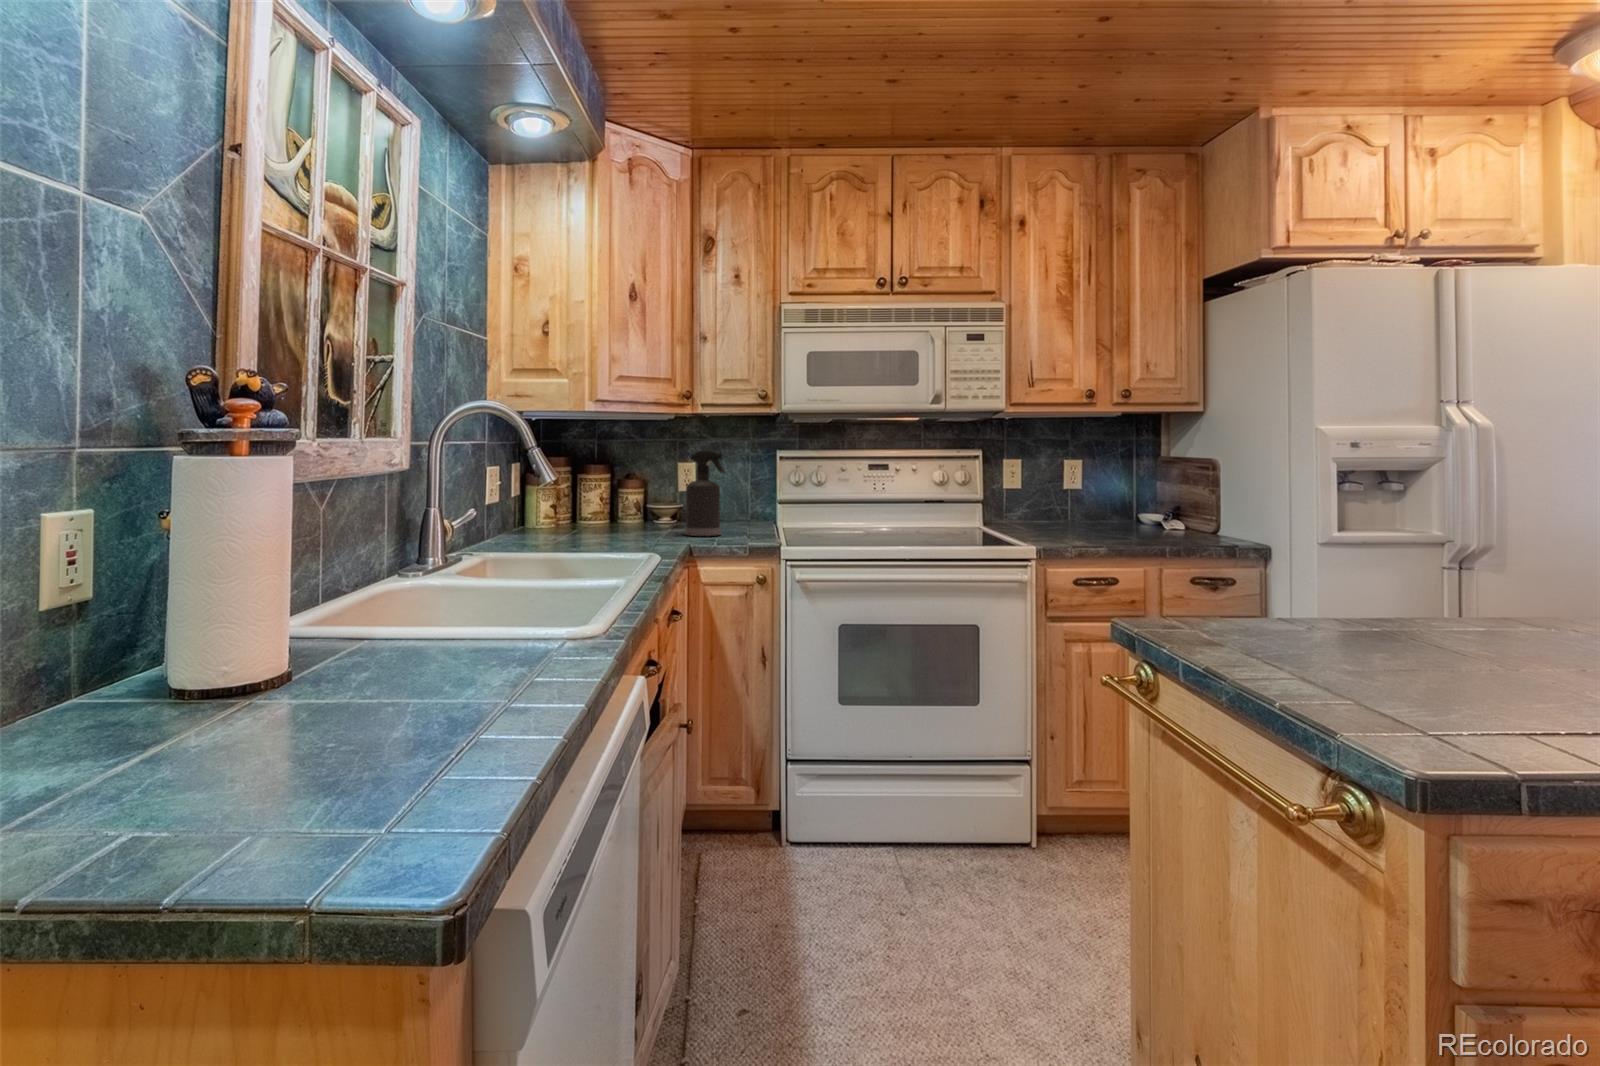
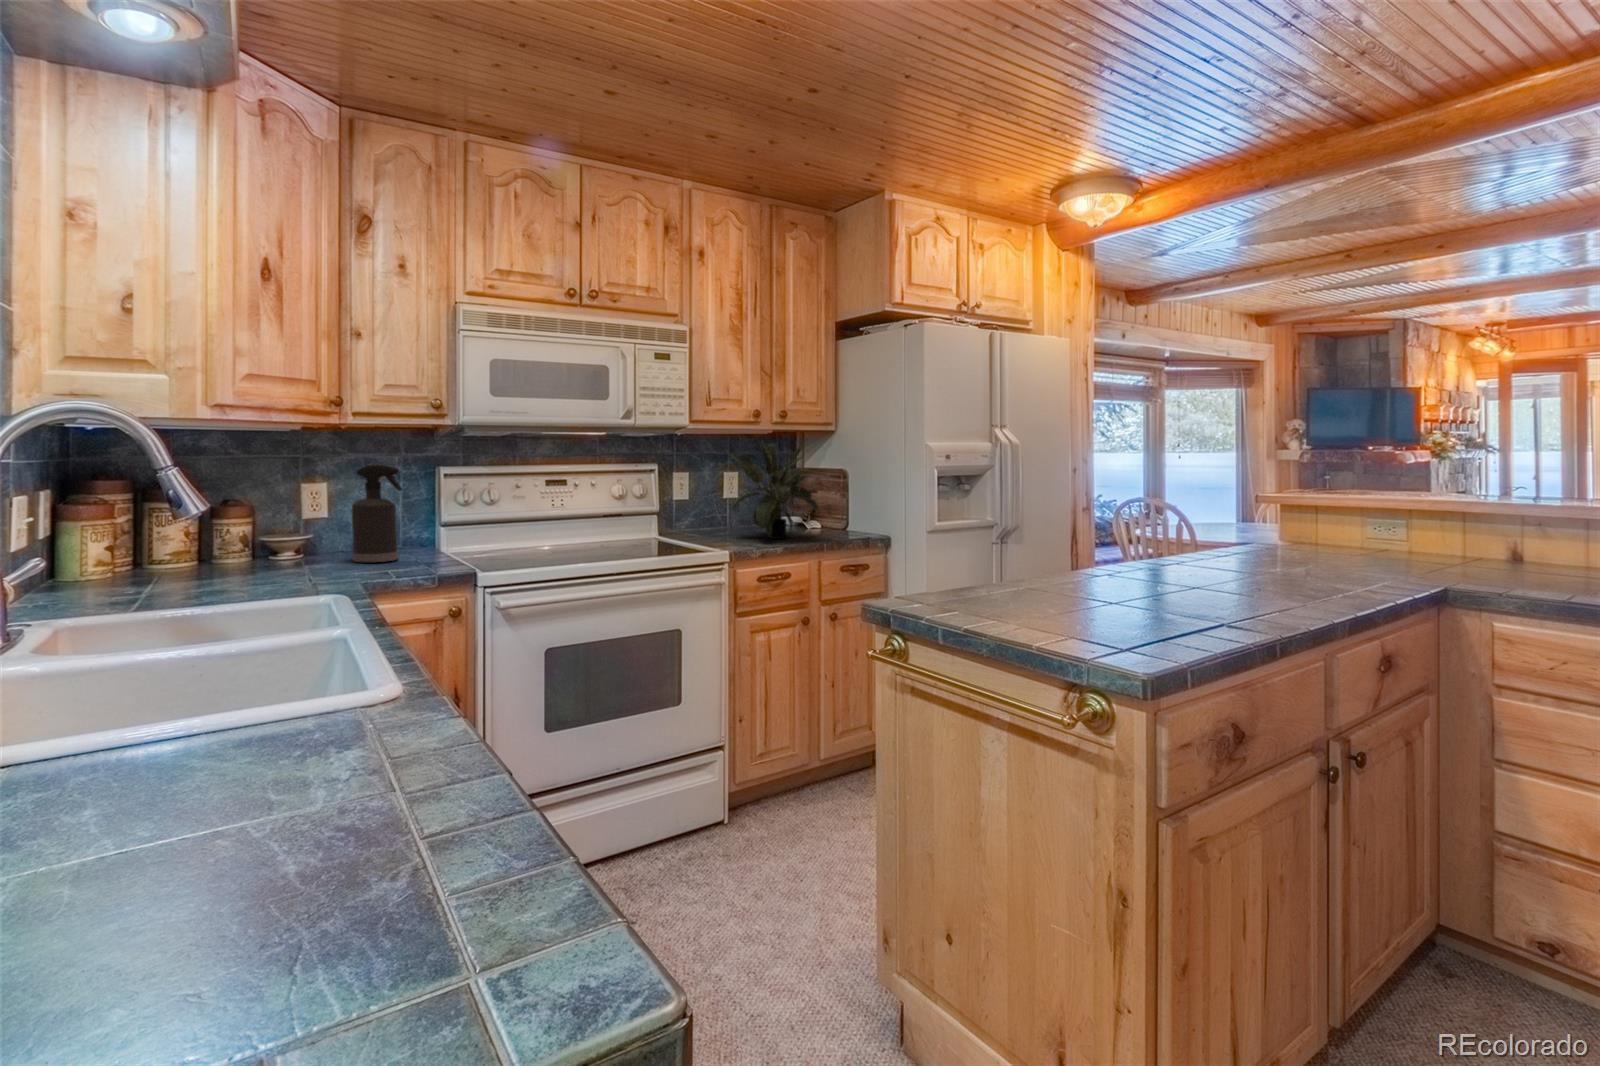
potted plant: none [1055,417,1175,535] -> present [730,439,825,539]

